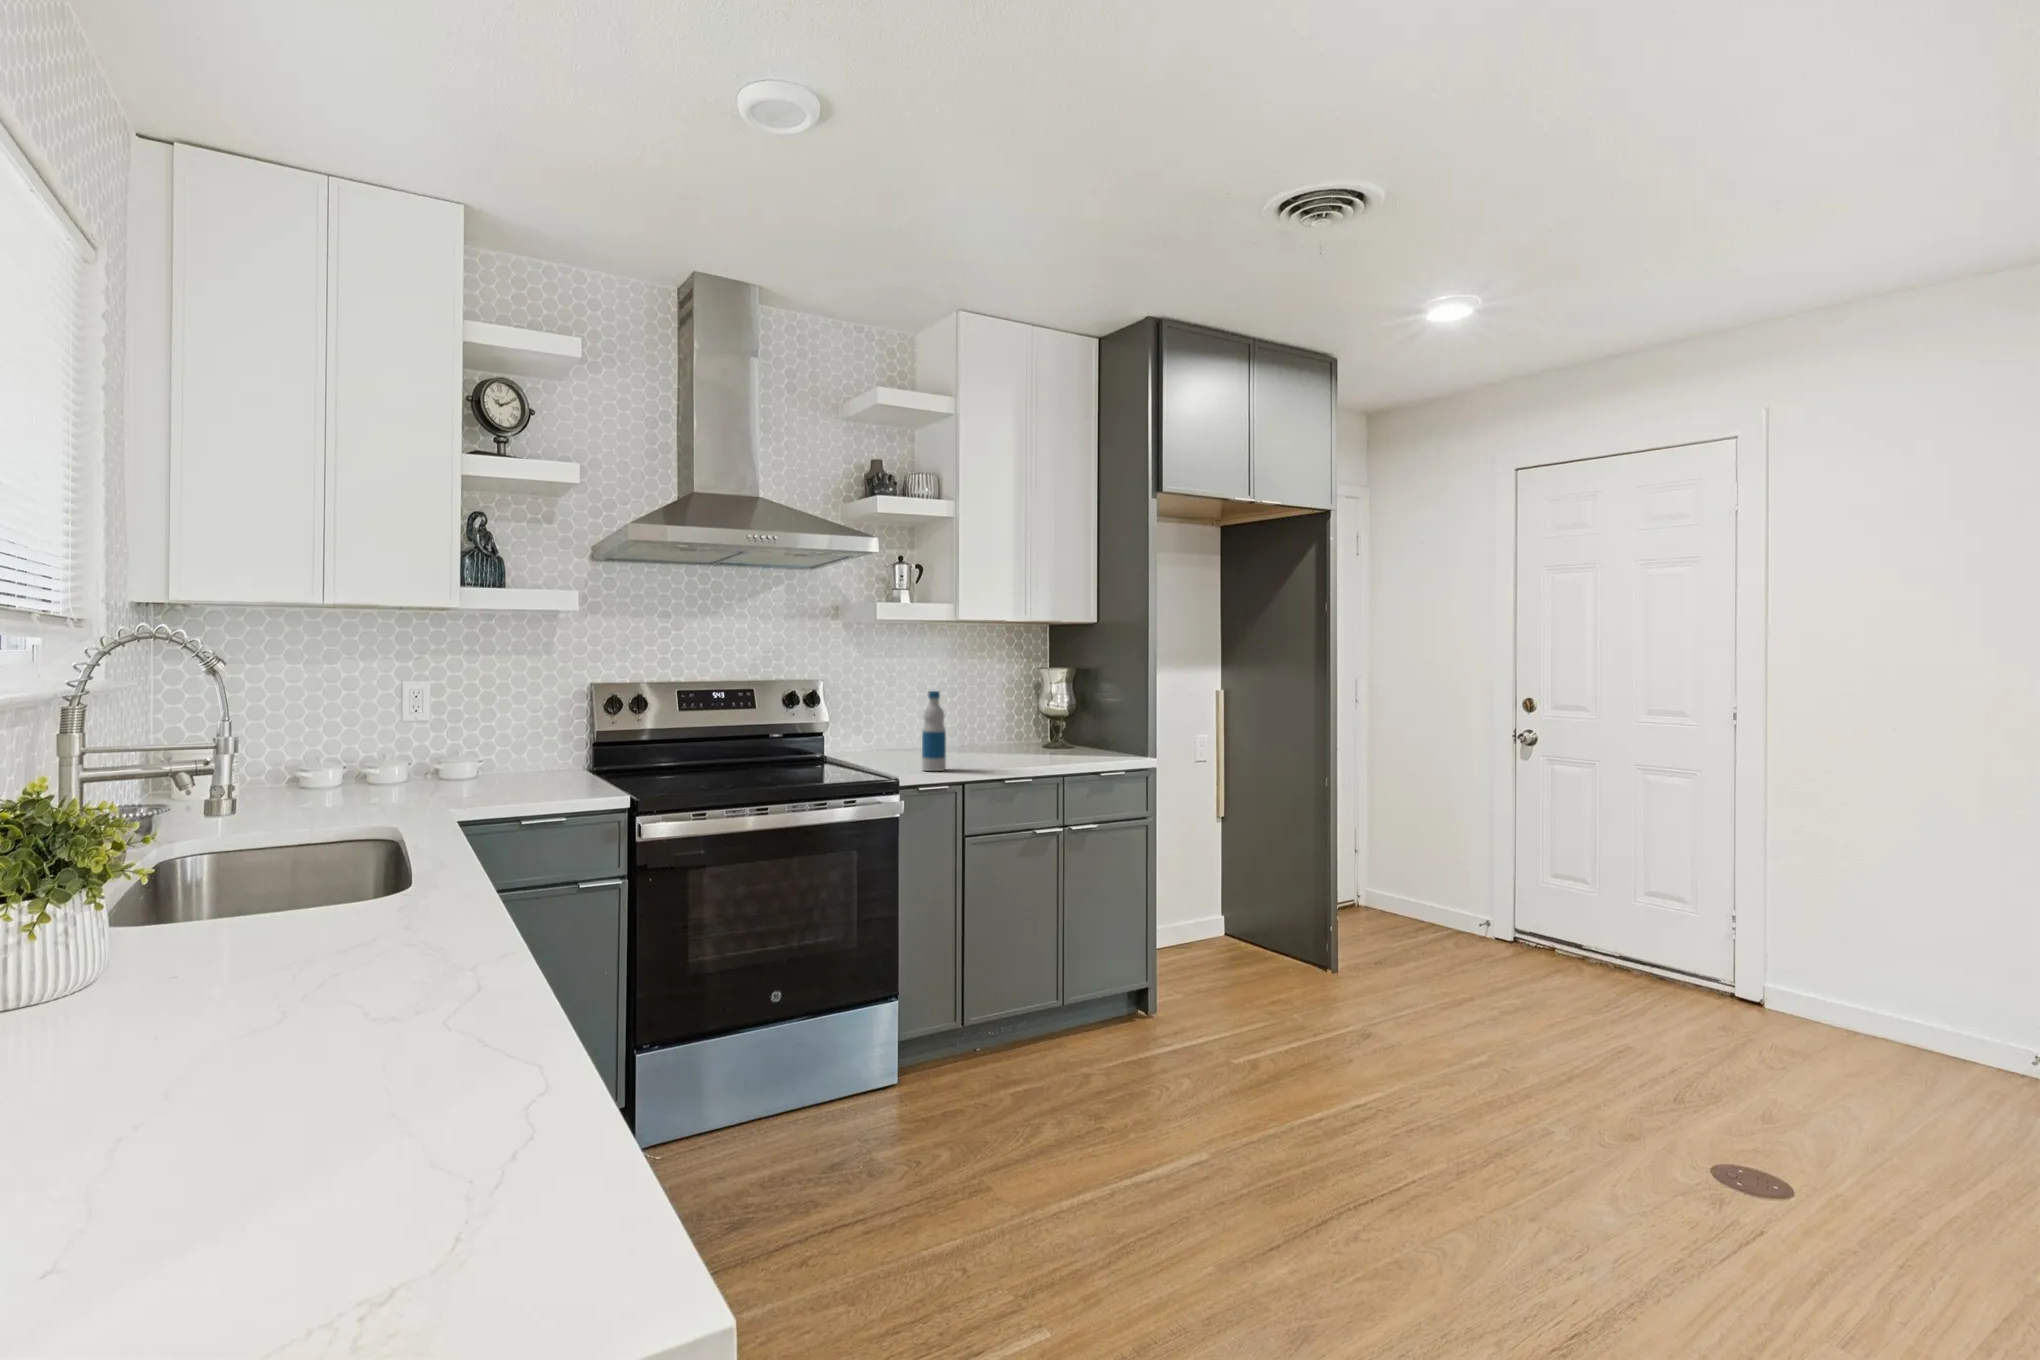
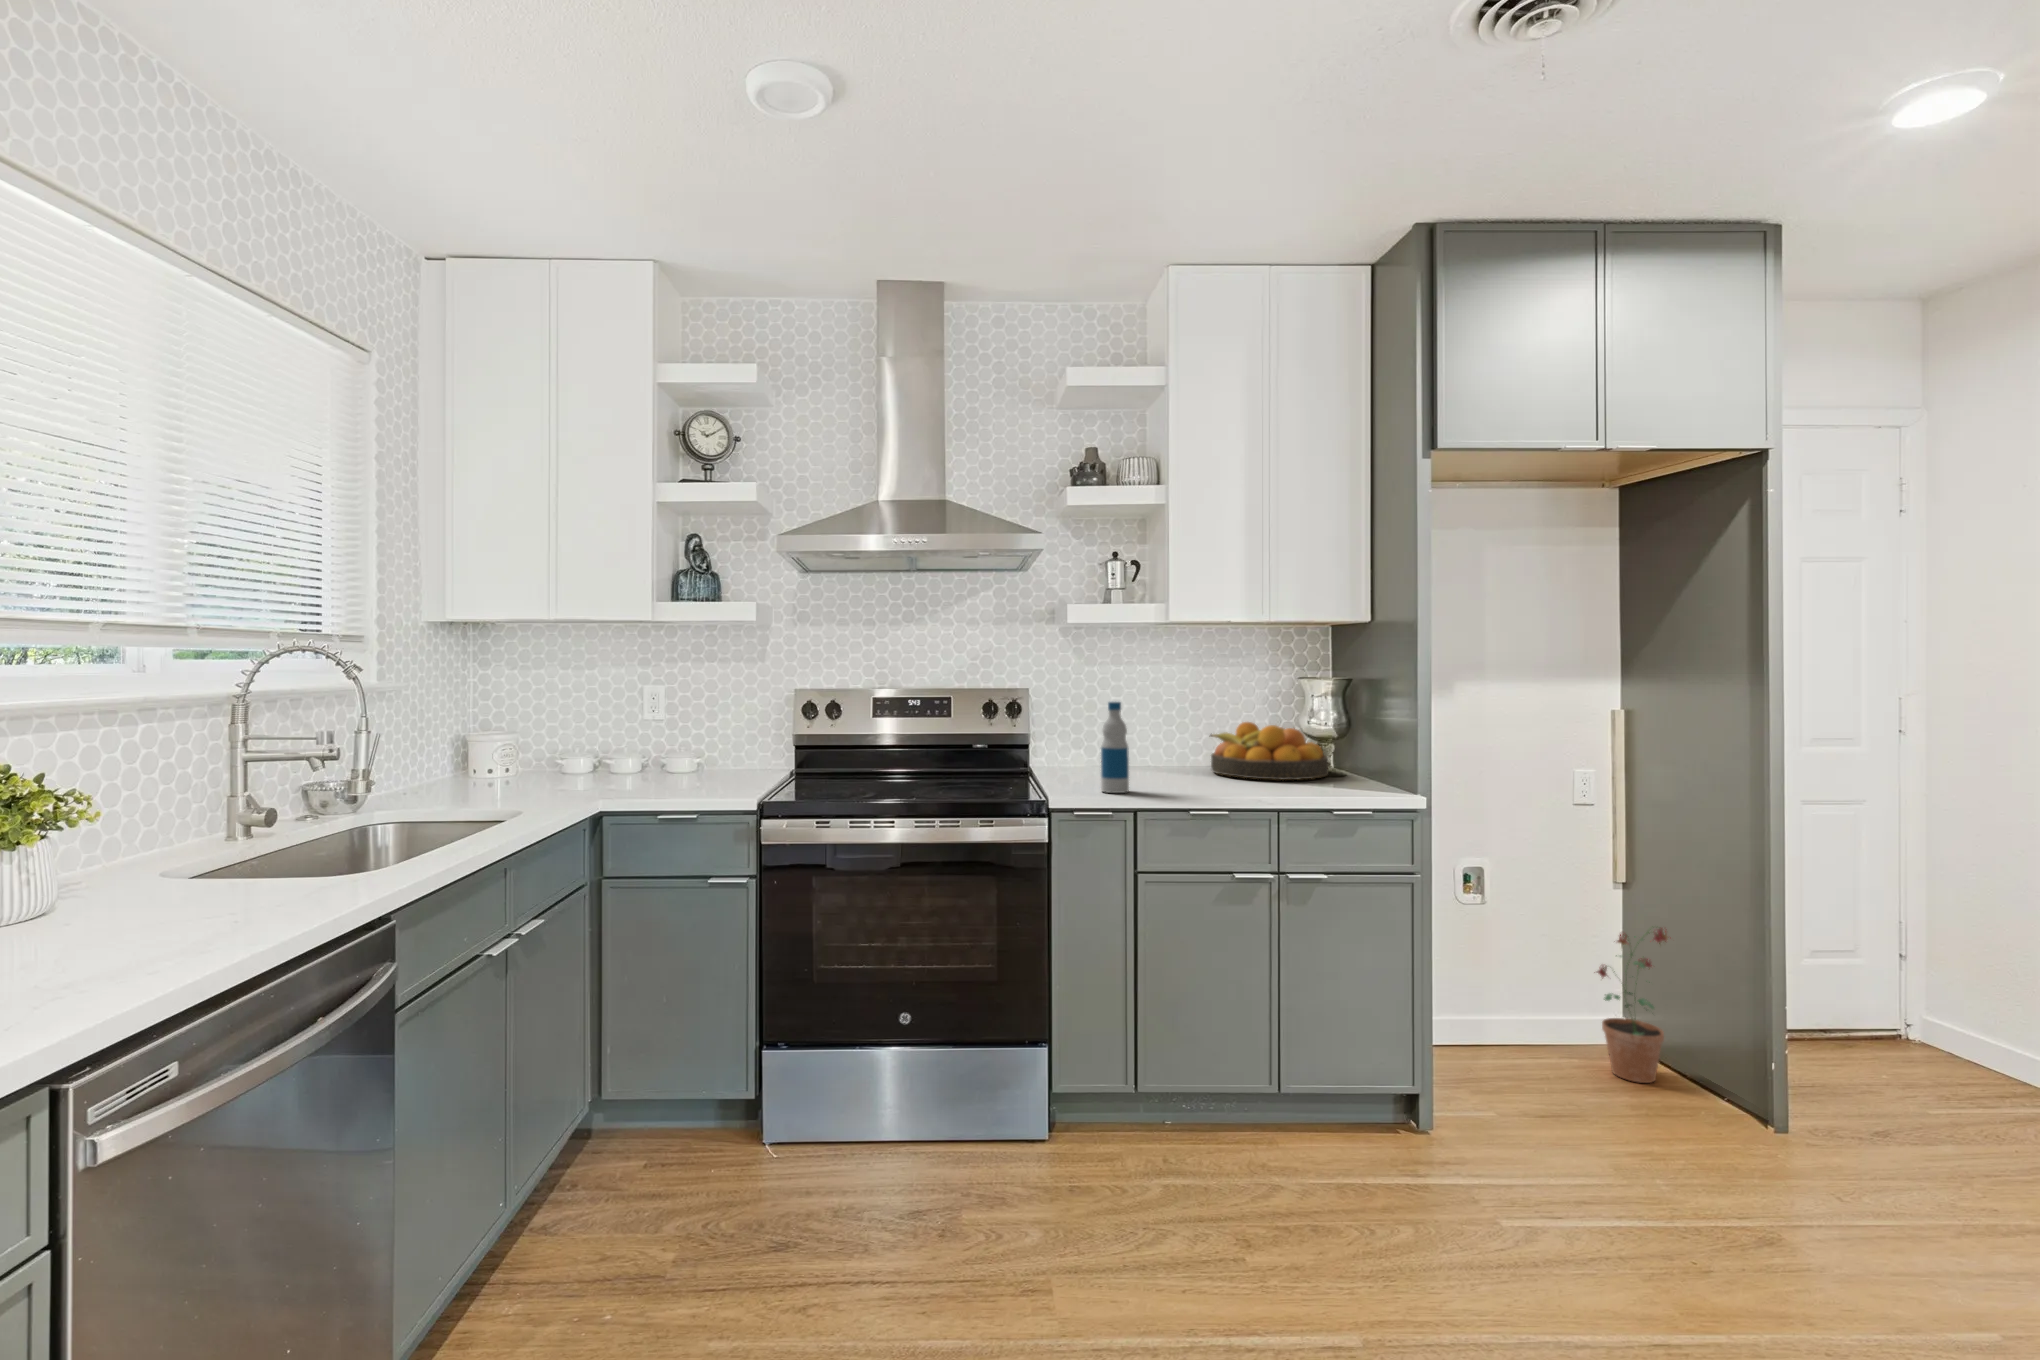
fruit bowl: none [969,706,1066,754] -> present [1210,722,1328,780]
potted plant: none [1218,847,1266,960] -> present [1597,928,1668,1083]

